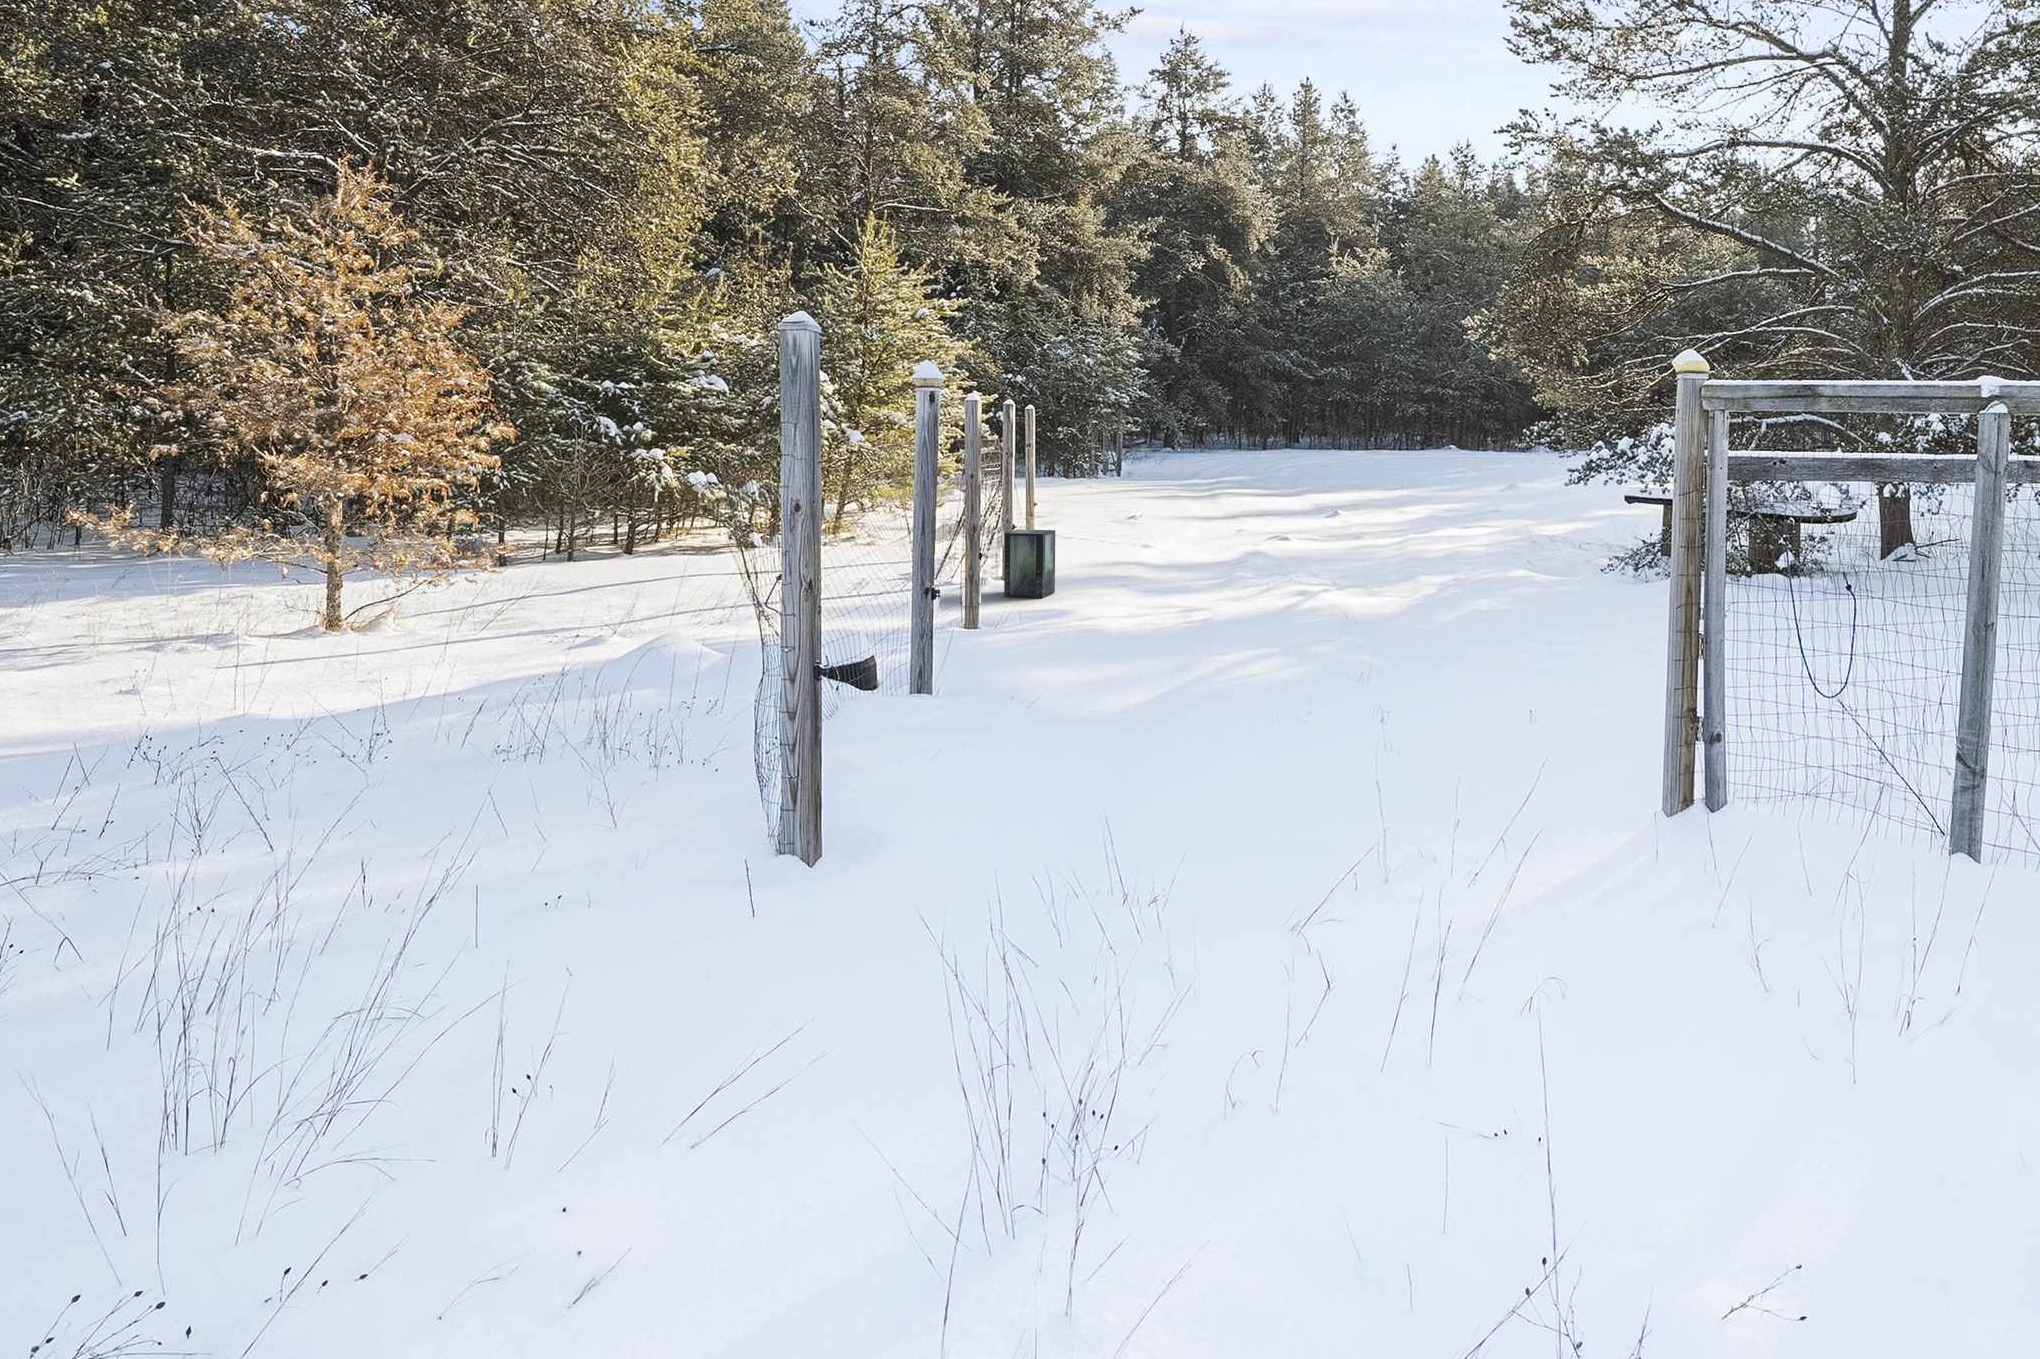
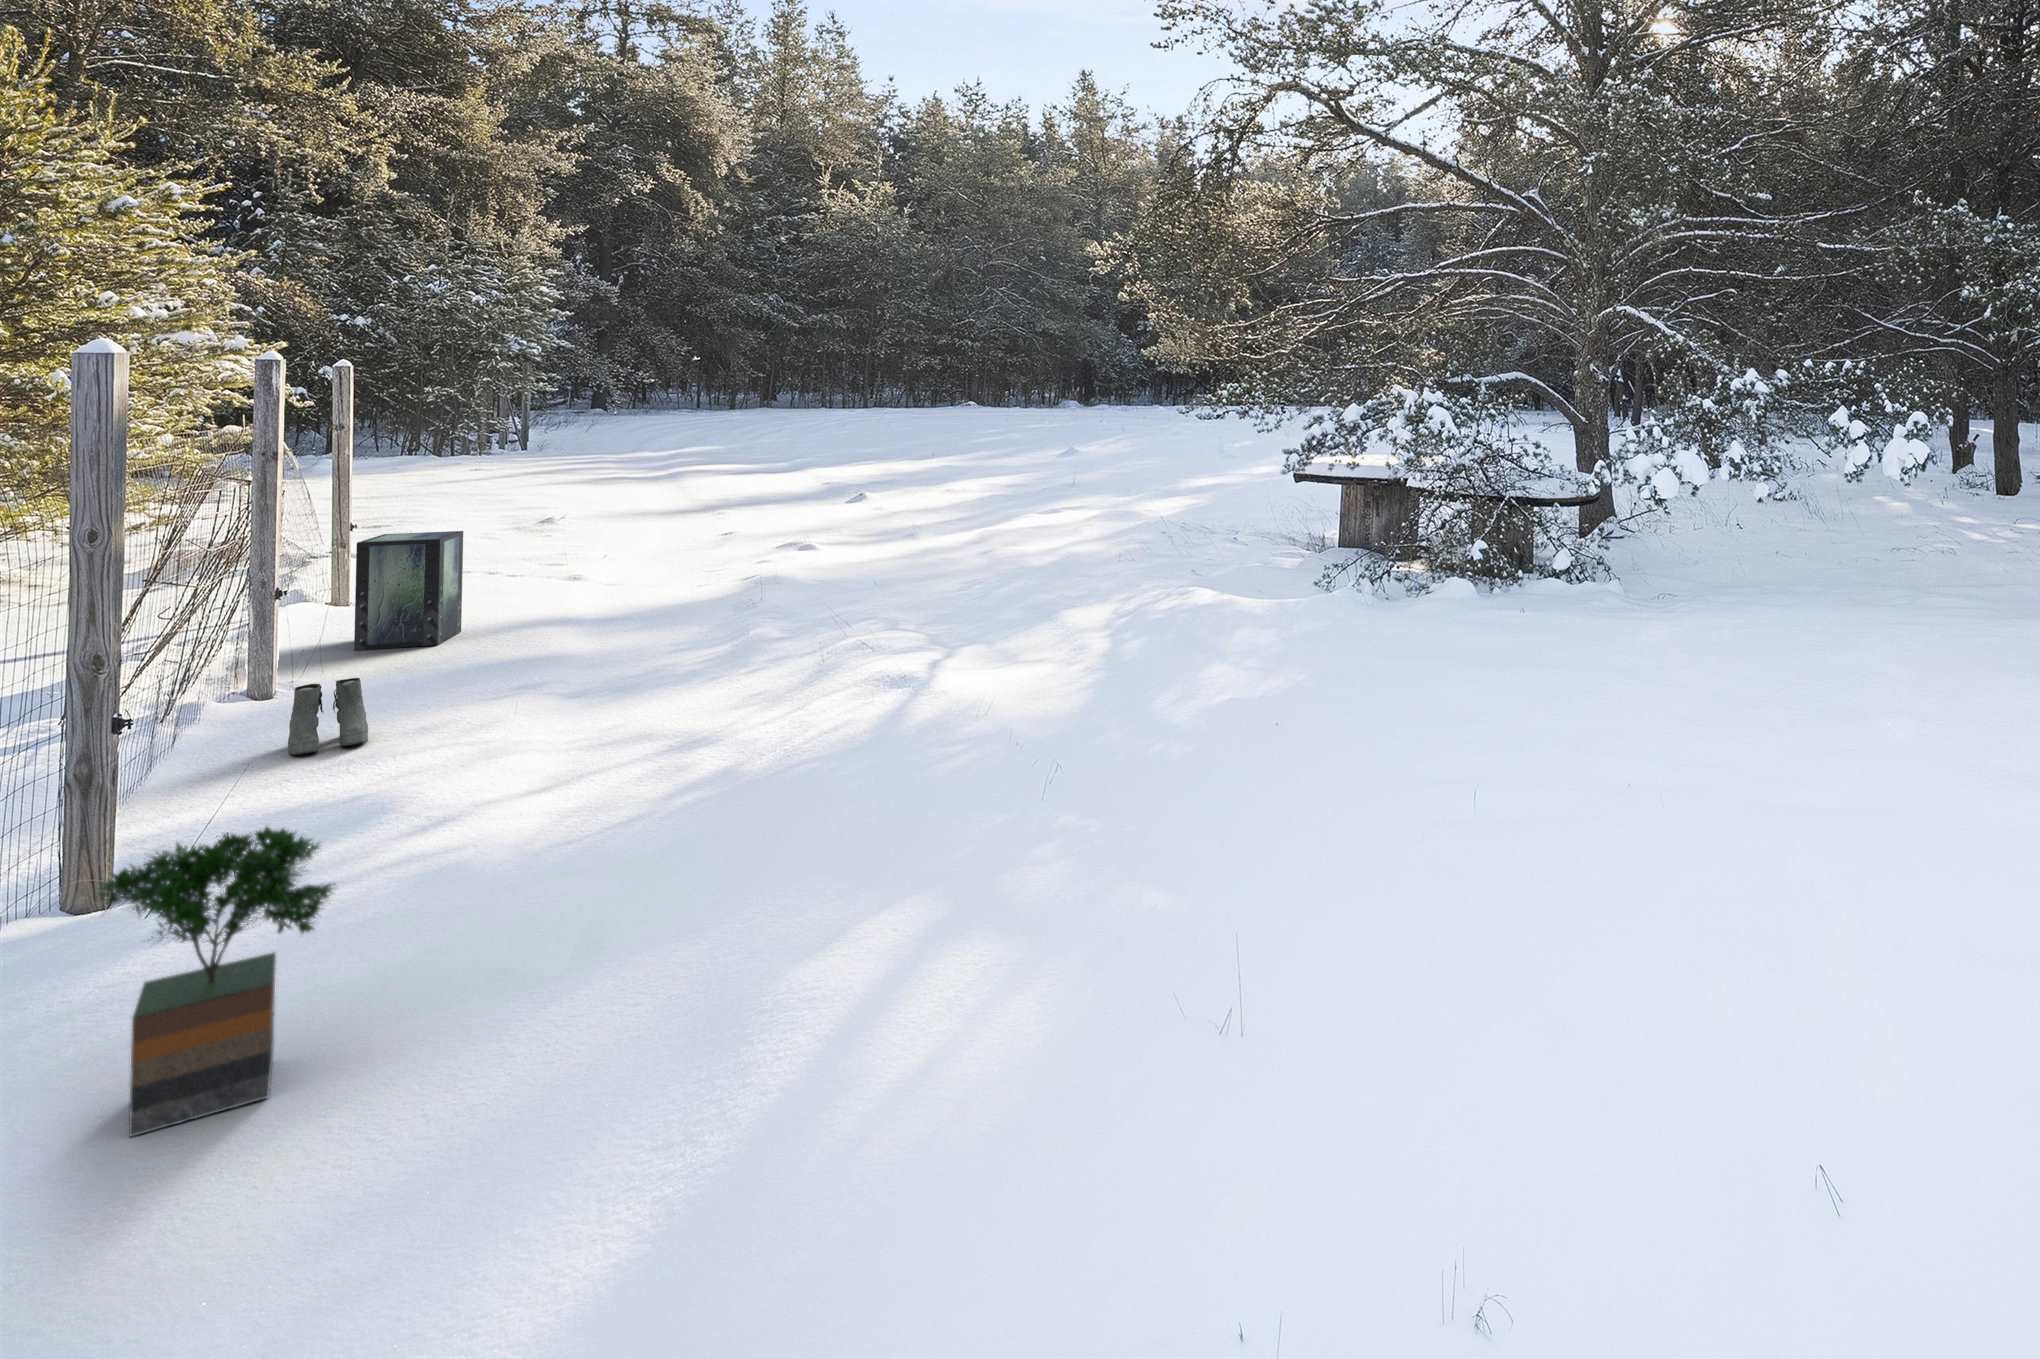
boots: none [973,605,1006,642] -> present [288,678,368,755]
potted tree: none [907,643,984,757] -> present [94,827,335,1137]

